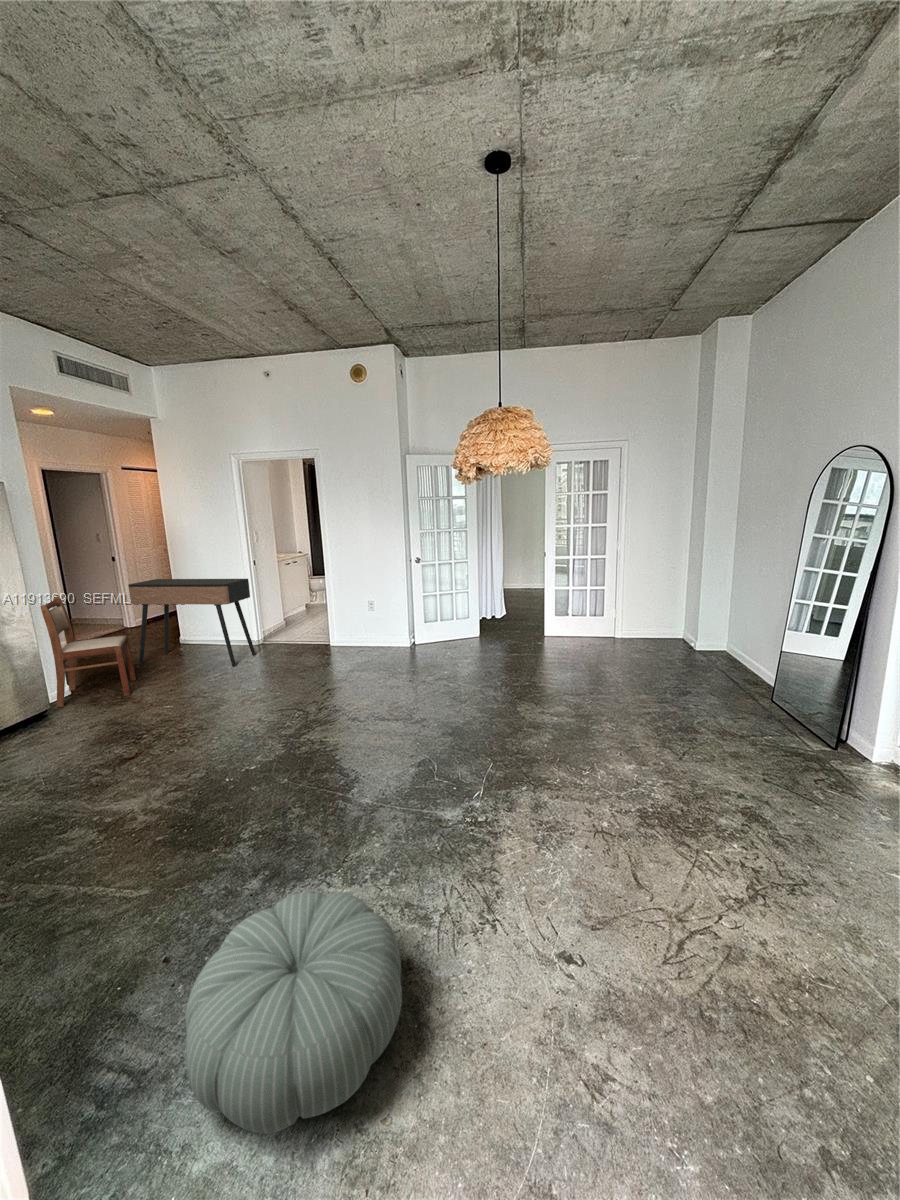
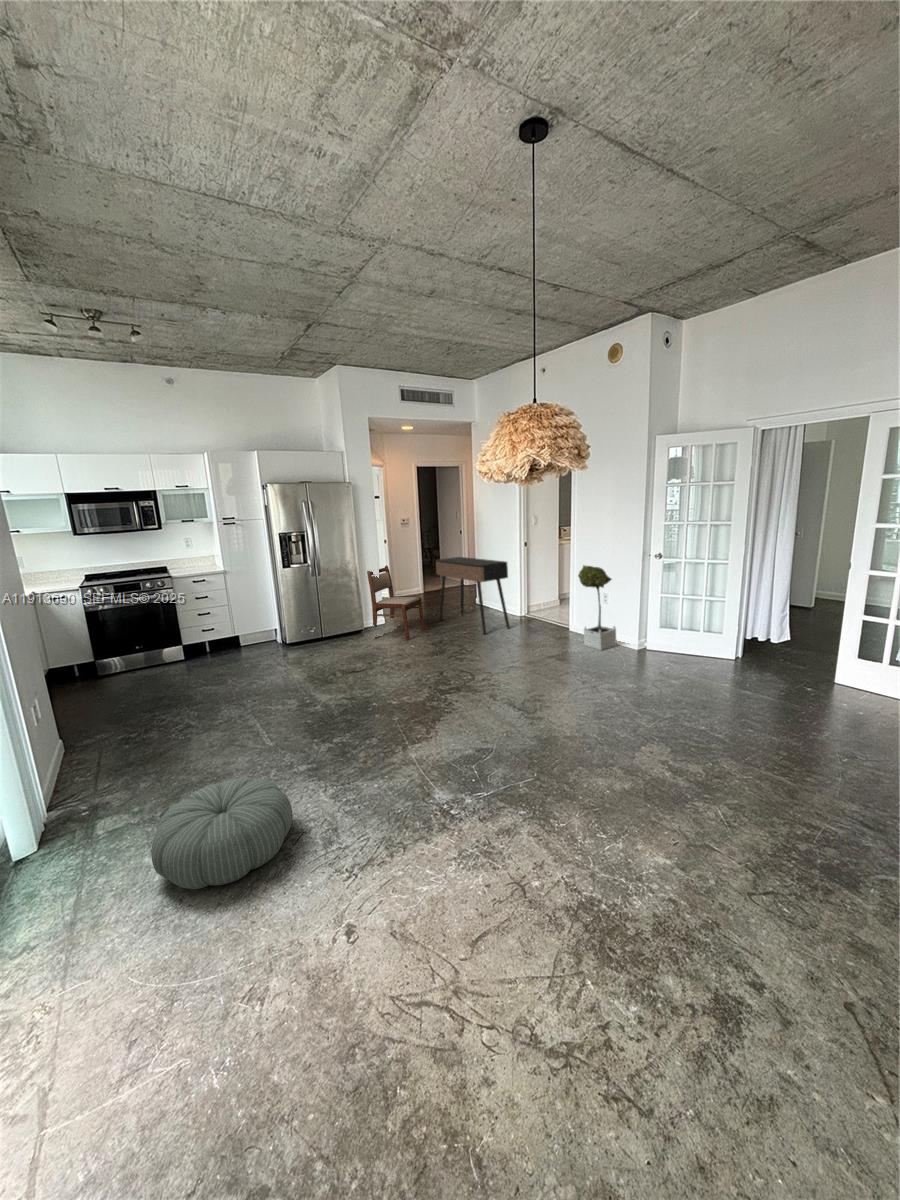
potted tree: none [347,574,387,655] -> present [578,565,617,650]

